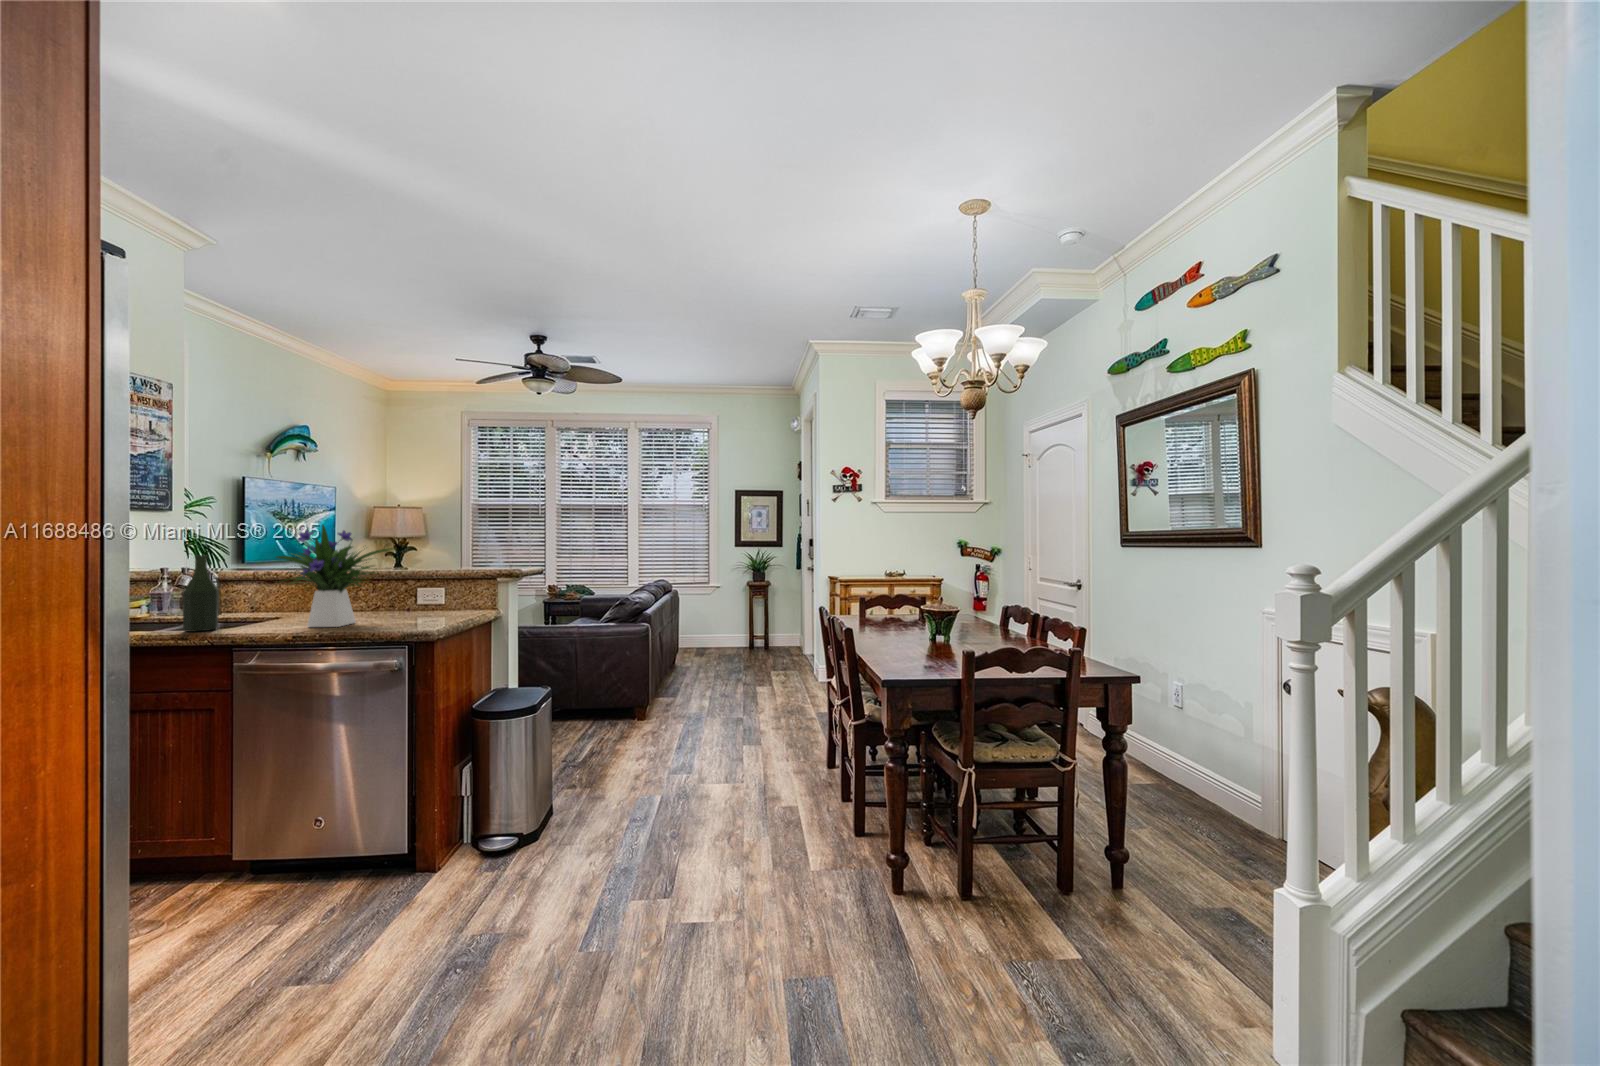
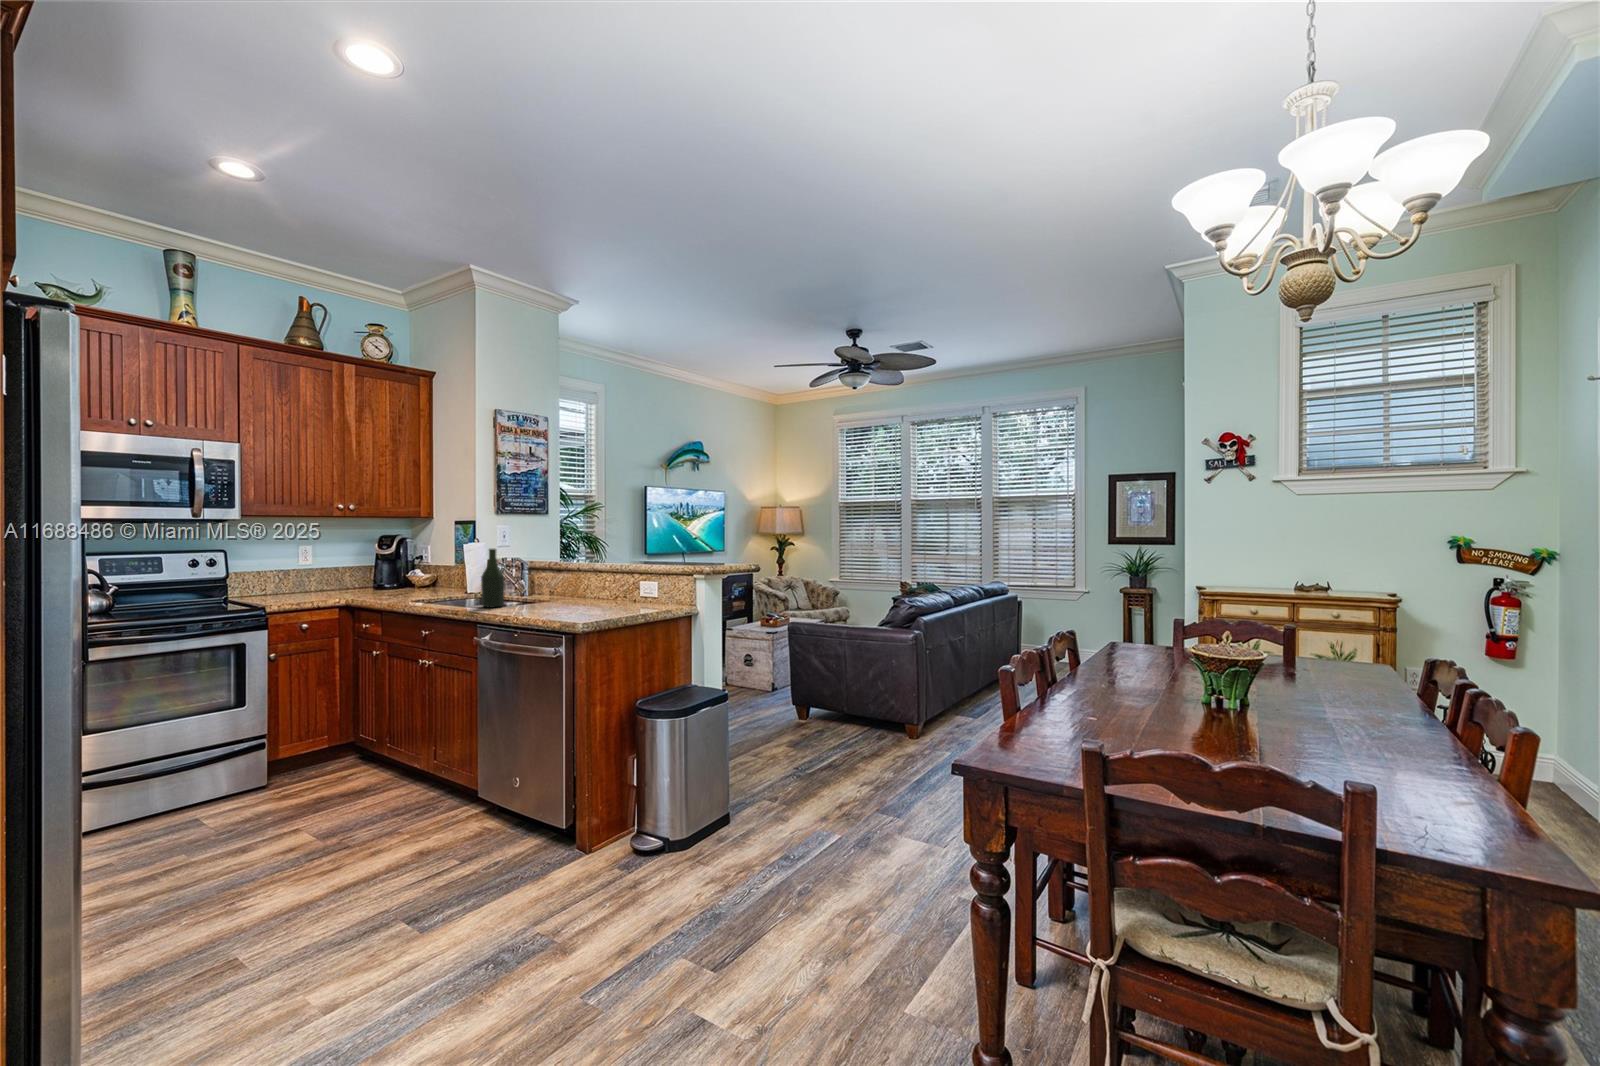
flower arrangement: present [277,525,392,627] -> none [520,523,608,612]

